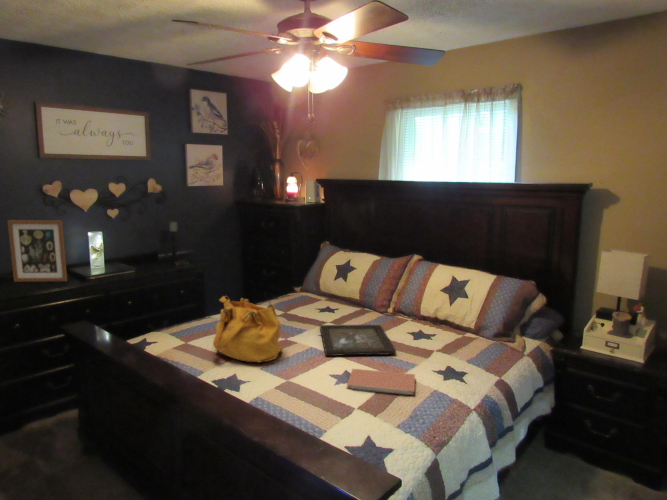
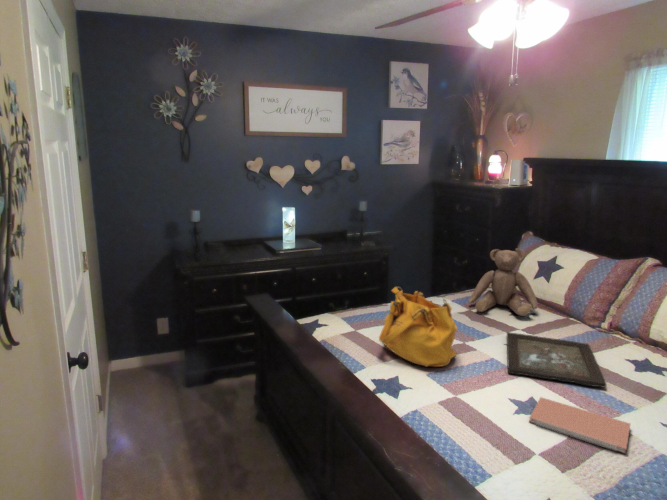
picture frame: present [8,220,67,282] -> none [220,194,263,253]
teddy bear: none [284,255,340,312] -> present [469,249,538,316]

